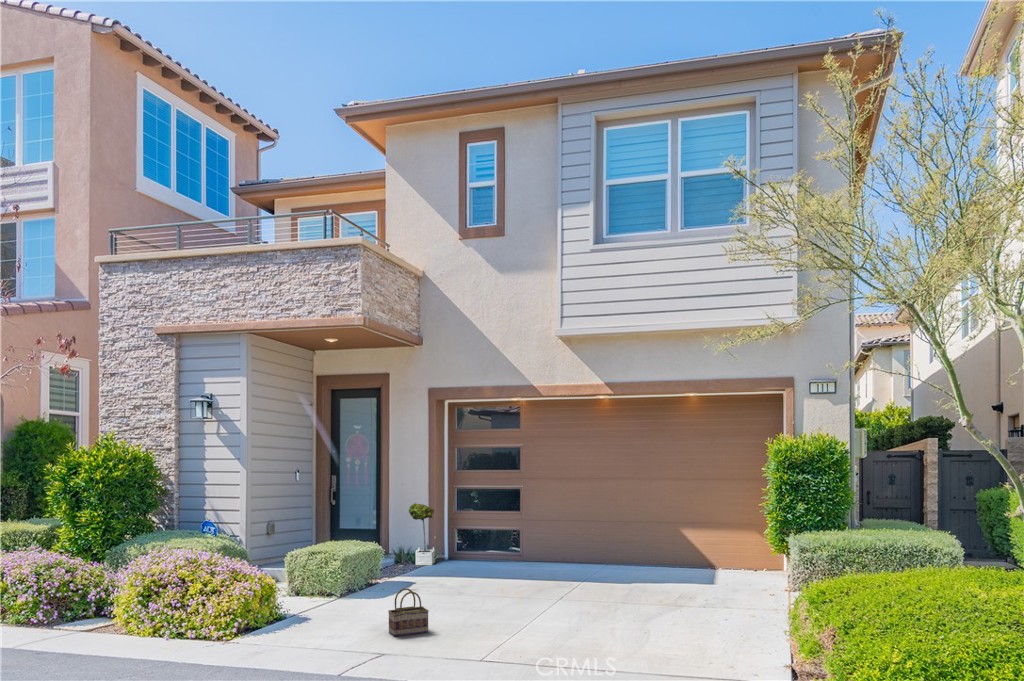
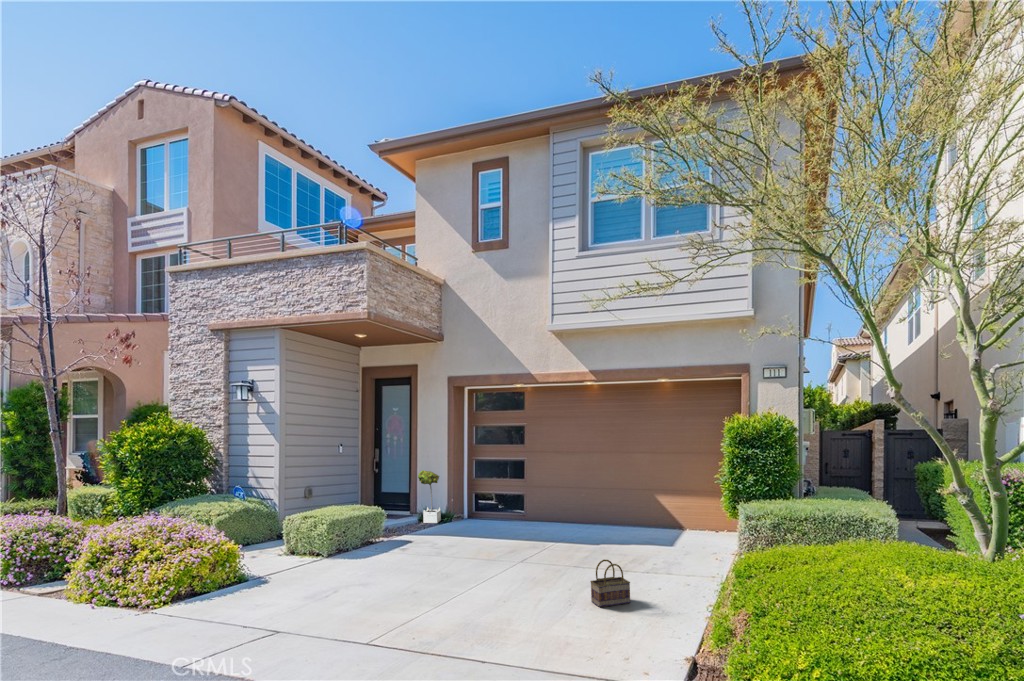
basket: present [388,588,429,636] -> present [590,560,630,607]

